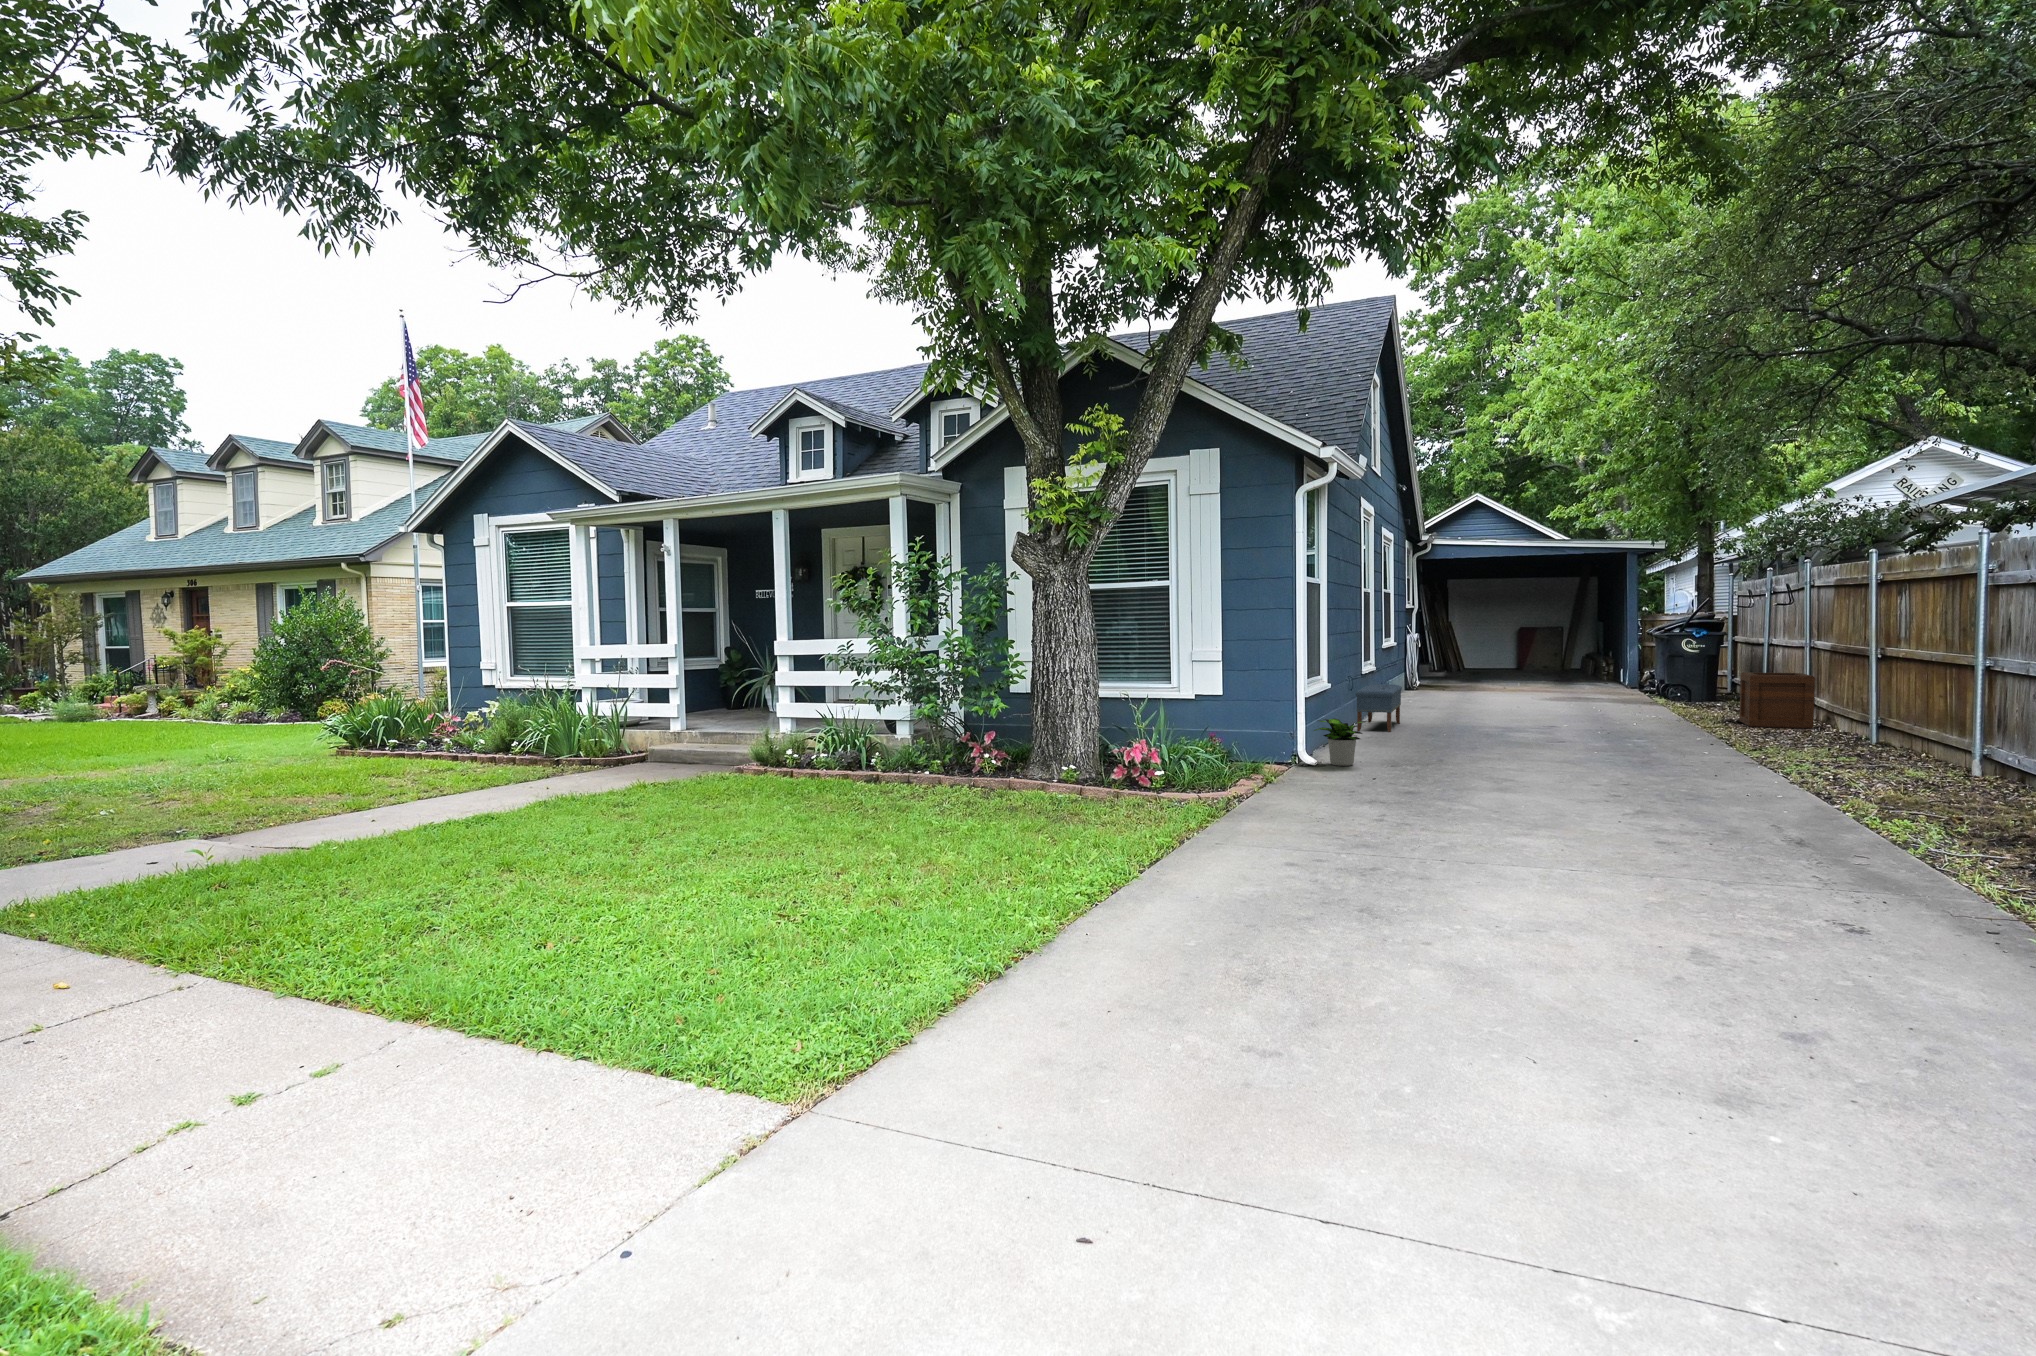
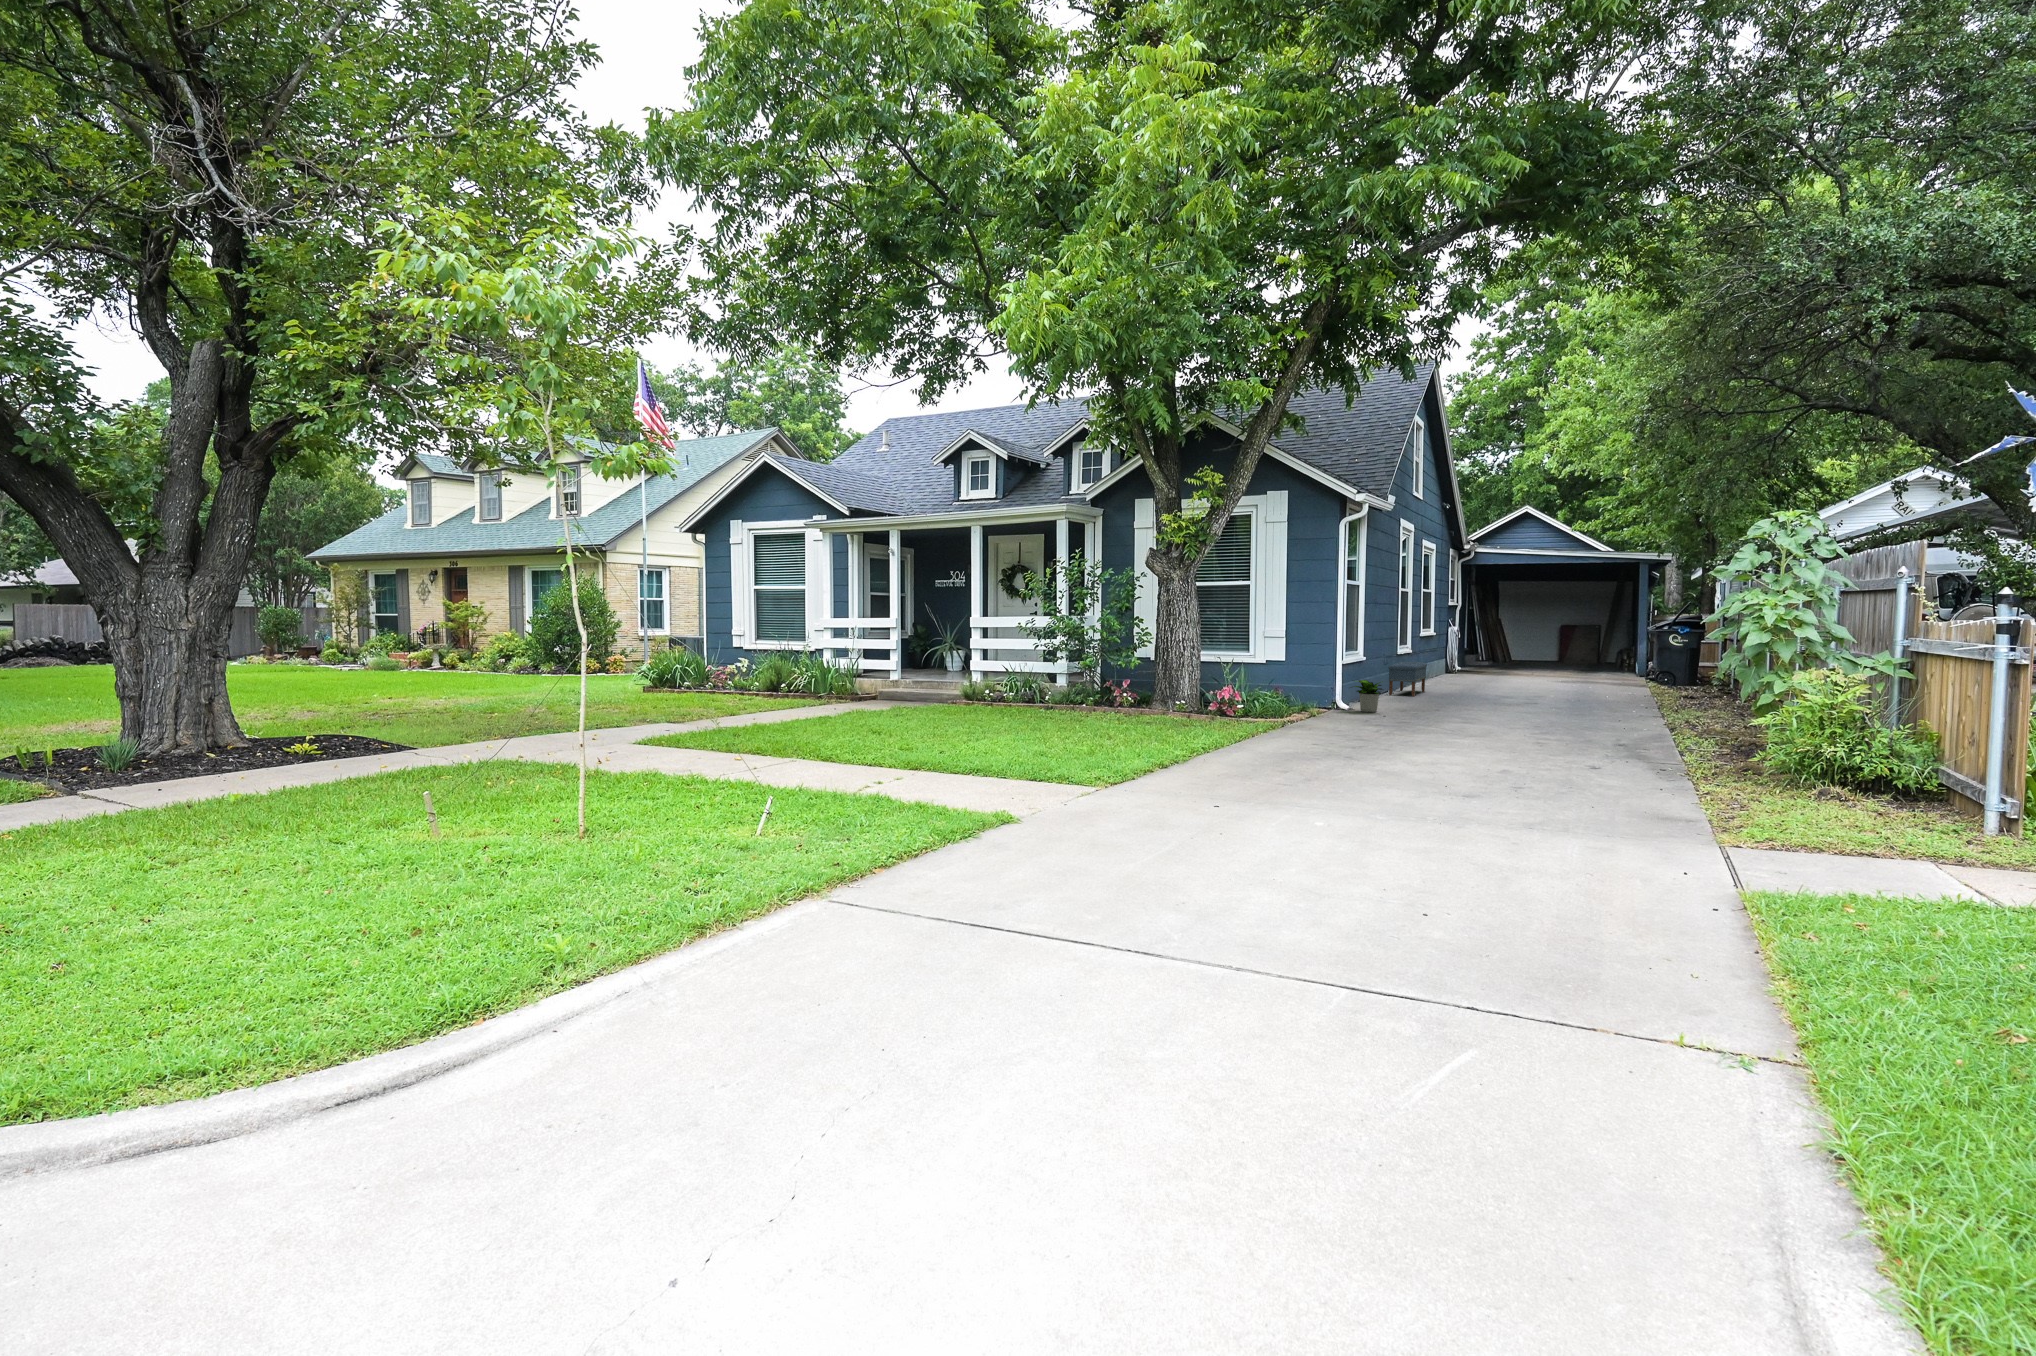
wooden crate: present [1739,672,1815,729] -> none [1693,659,1746,702]

